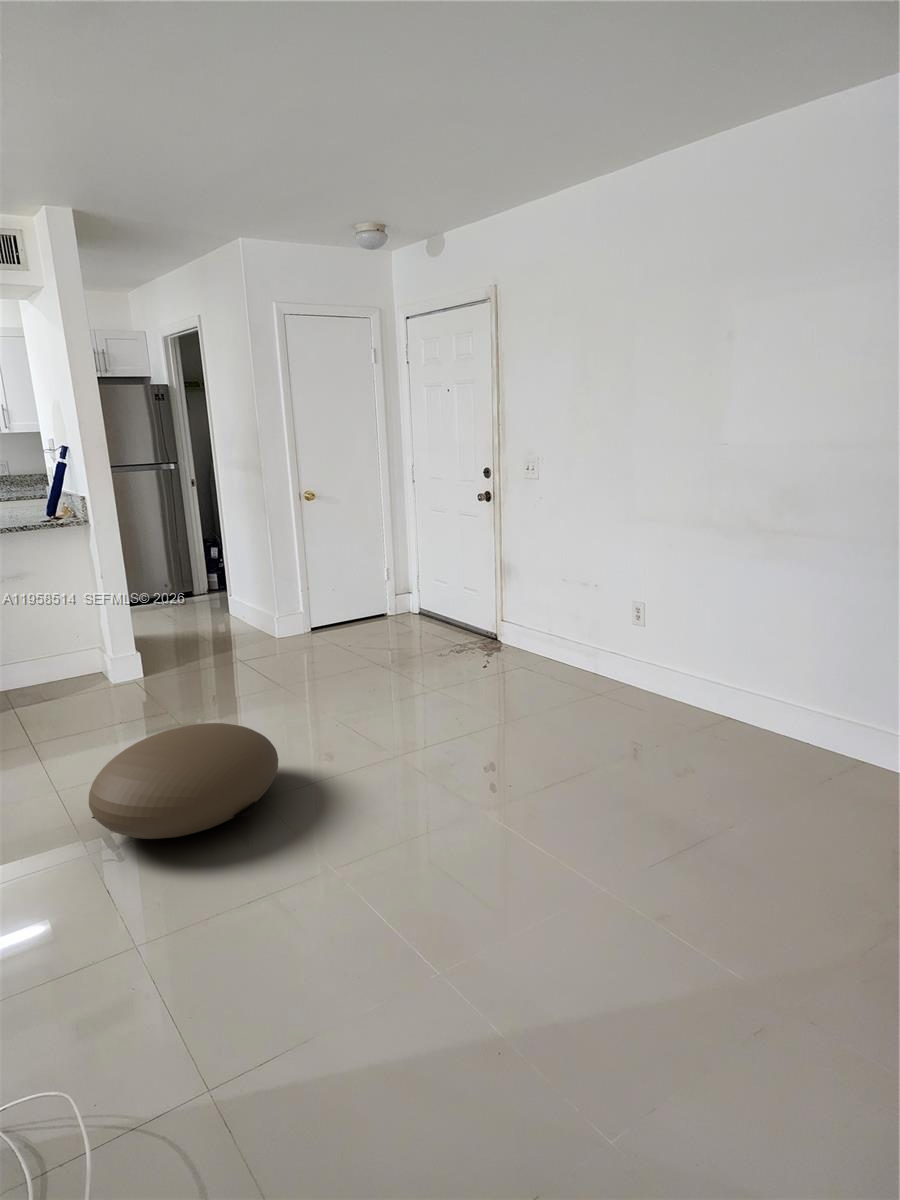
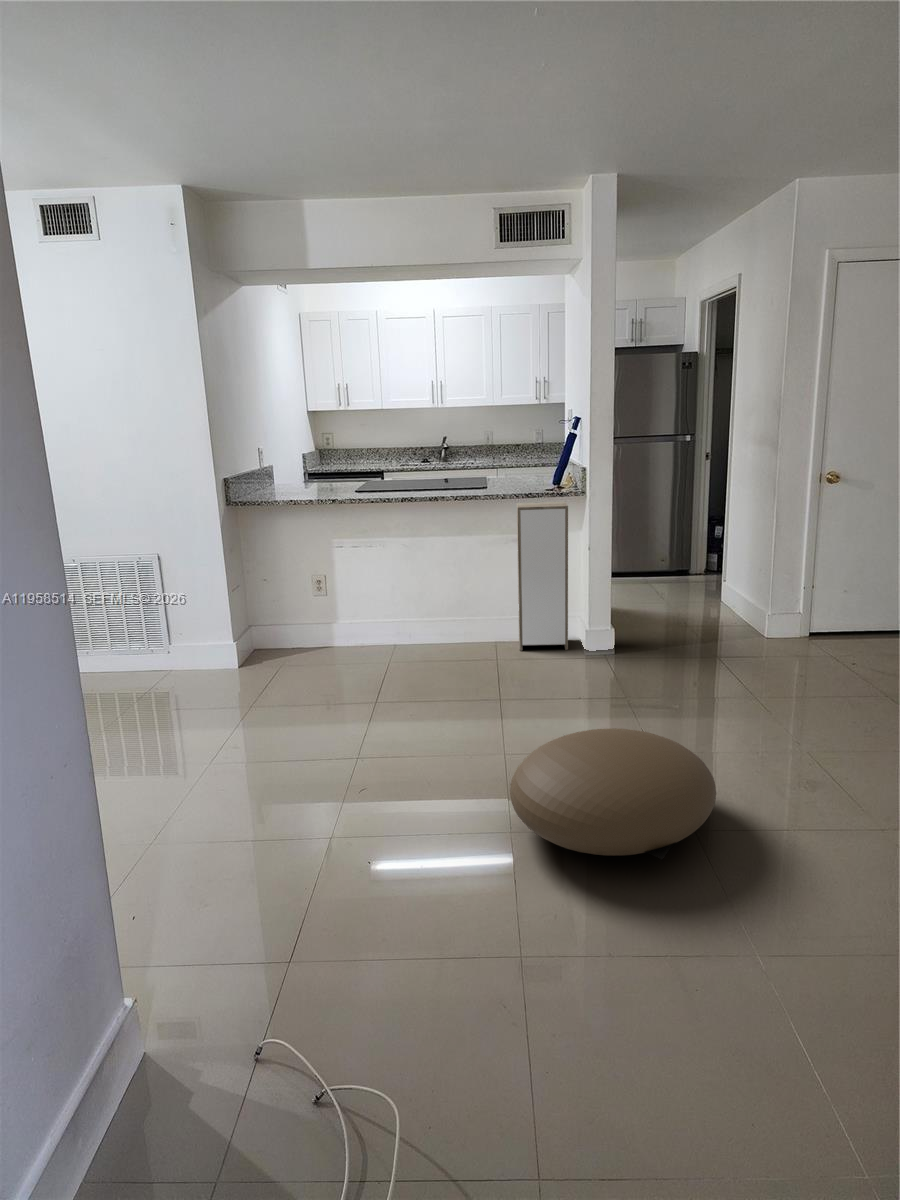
storage cabinet: none [8,533,94,695] -> present [517,502,568,651]

